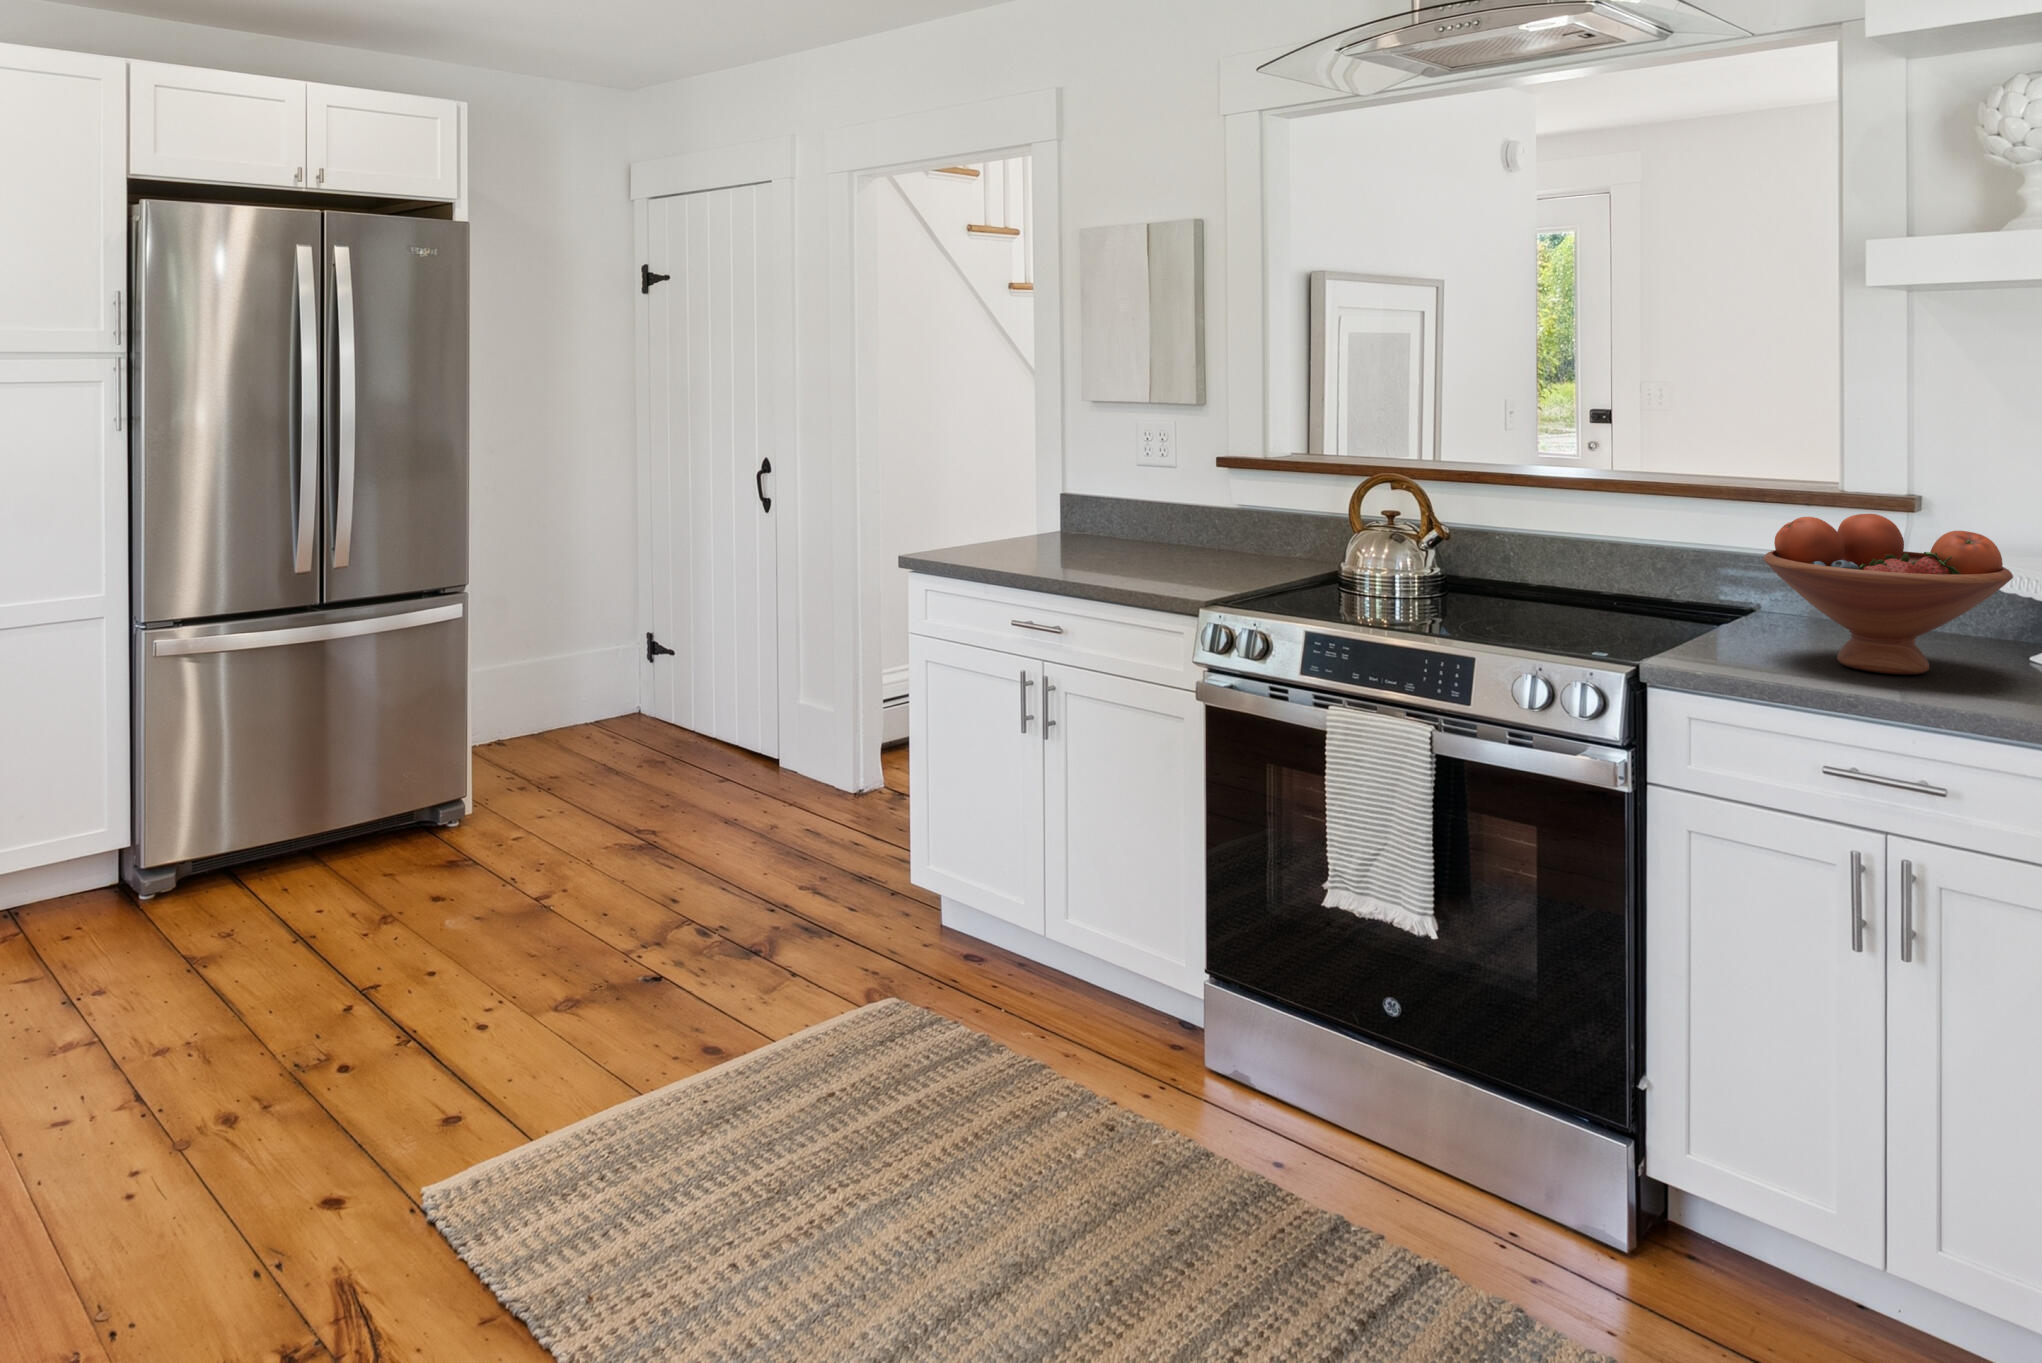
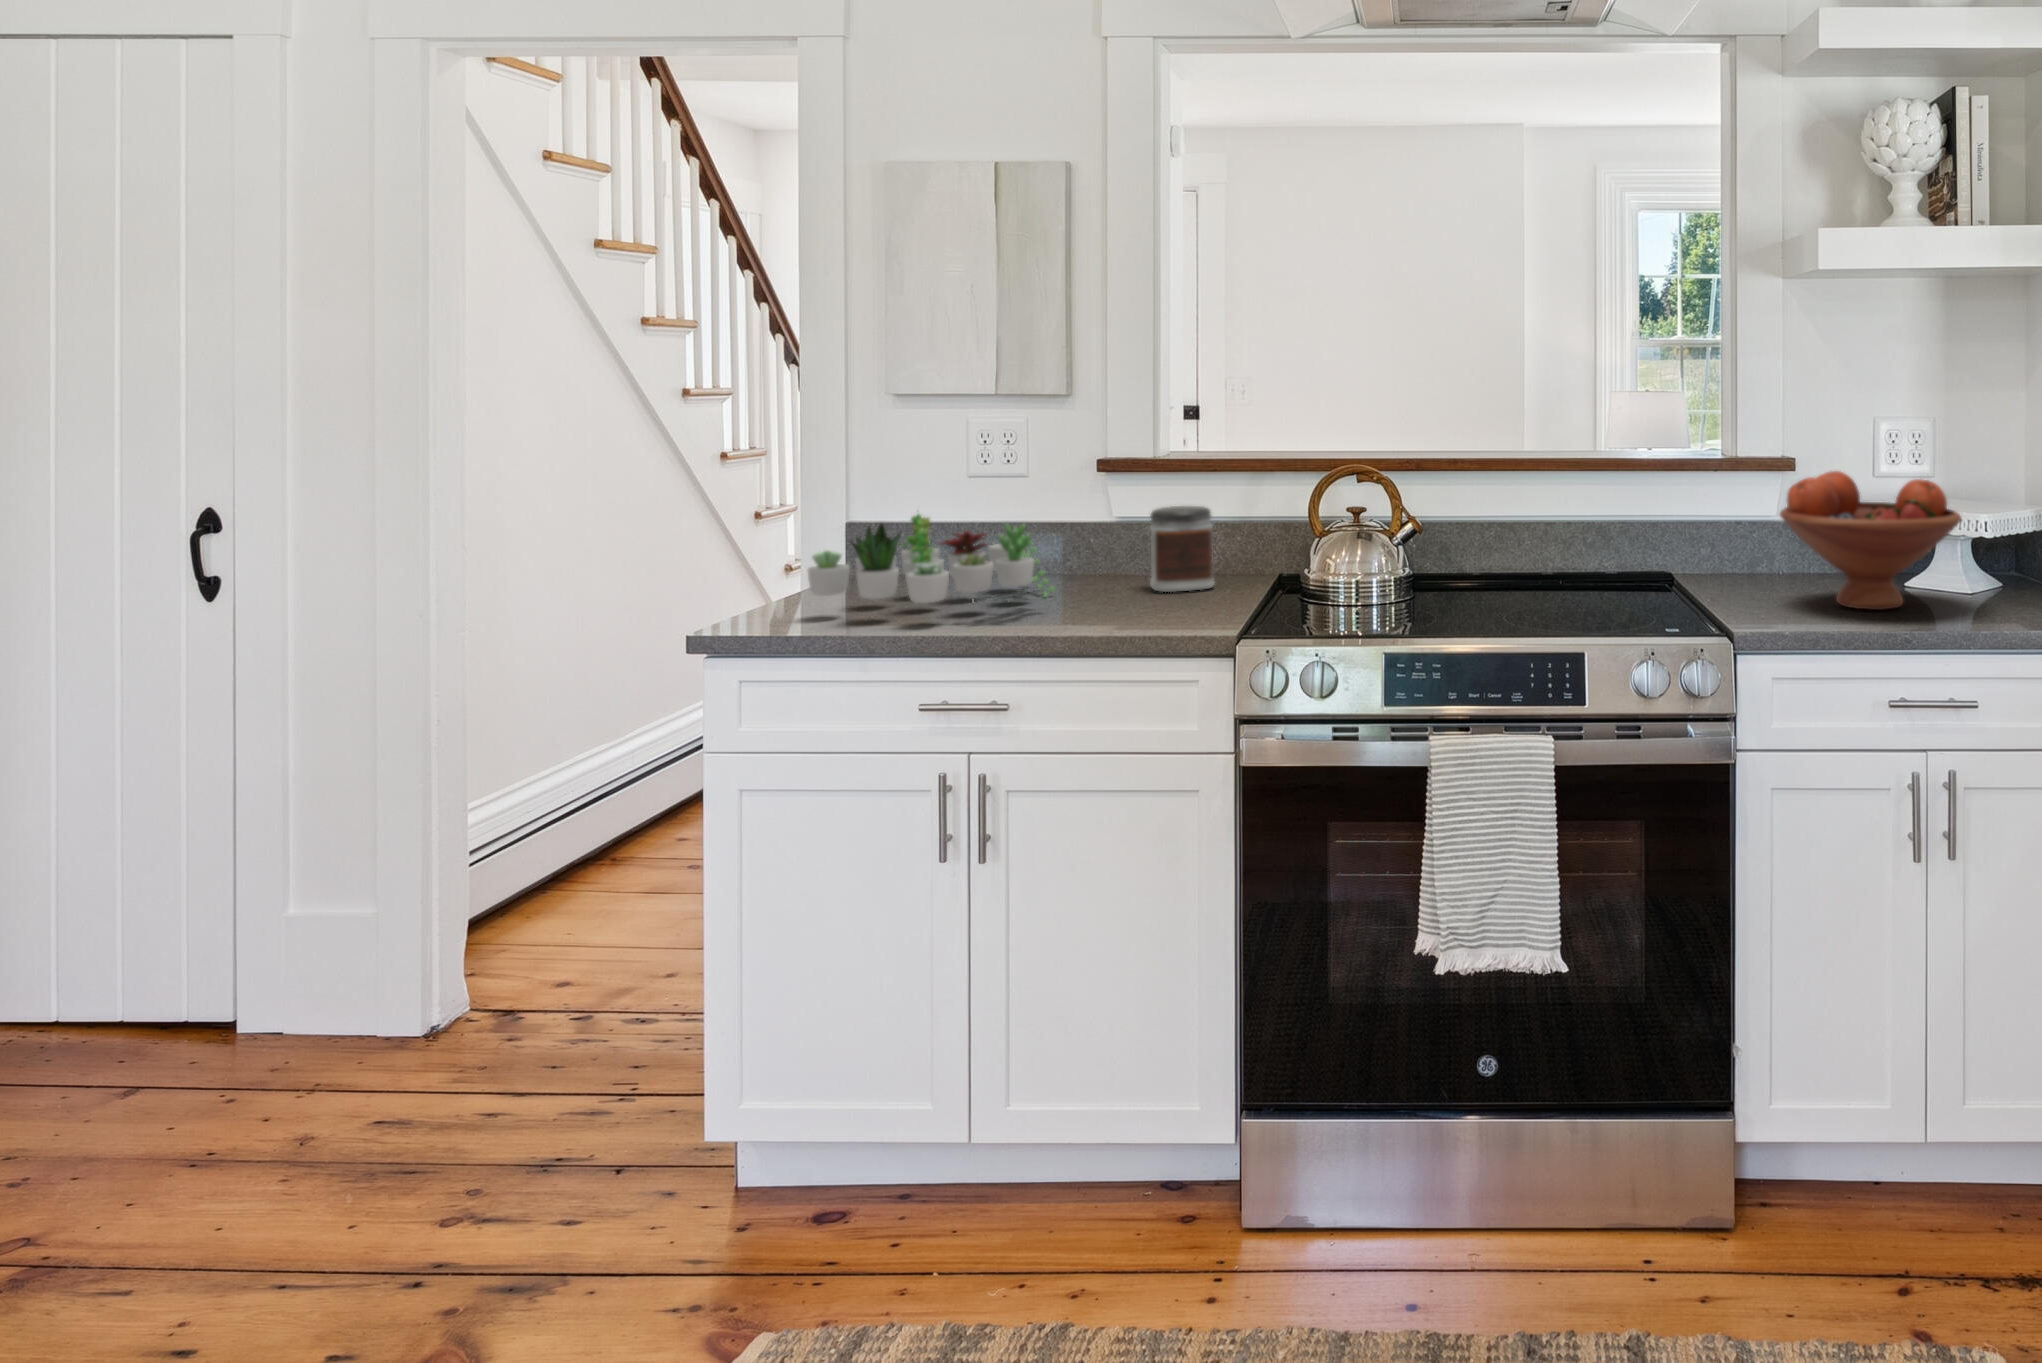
succulent plant: none [992,480,1165,559] -> present [808,514,1054,603]
jar: none [1236,497,1293,568] -> present [1150,506,1214,592]

